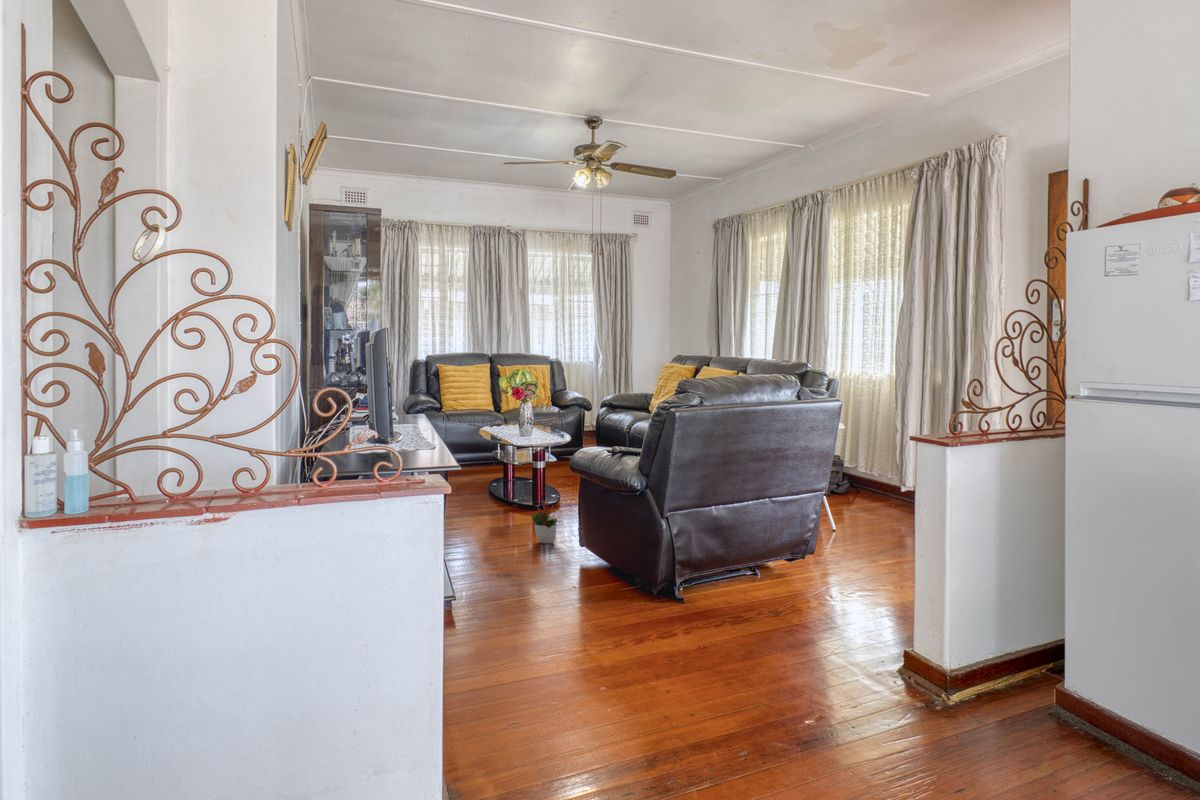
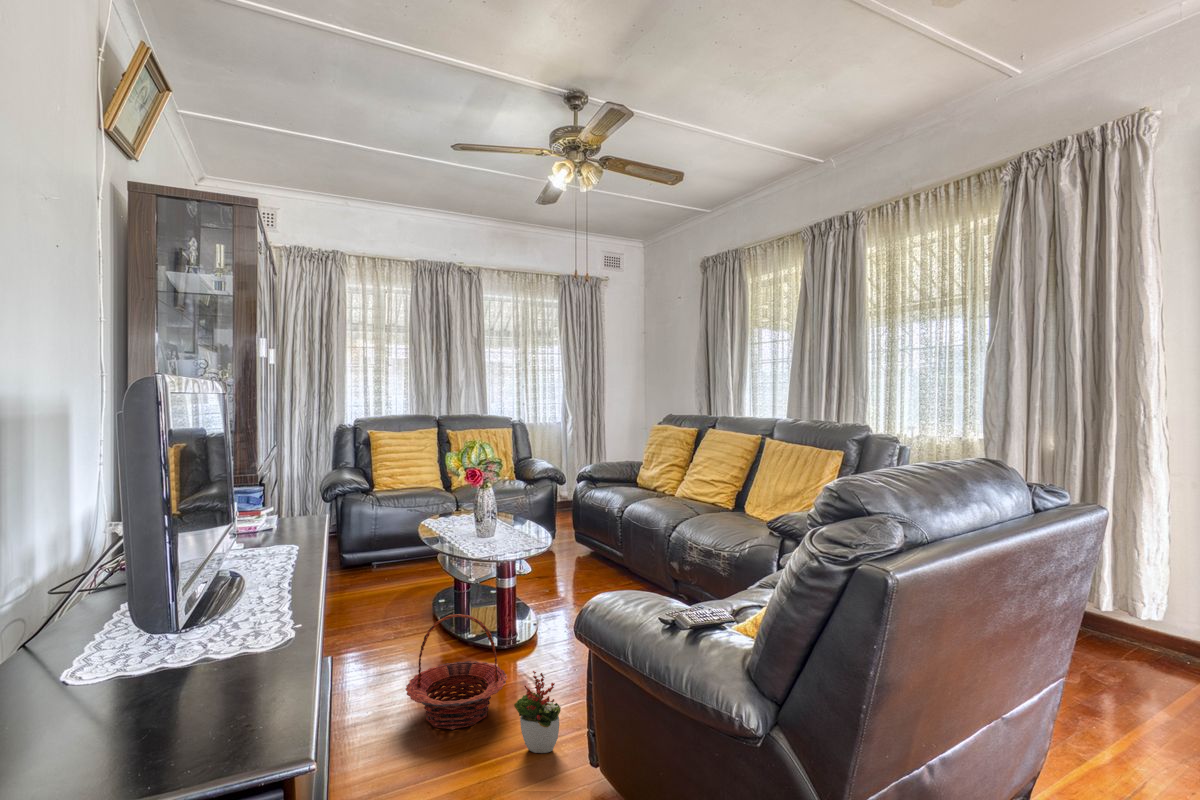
basket: none [471,472,530,534] -> present [405,614,508,729]

